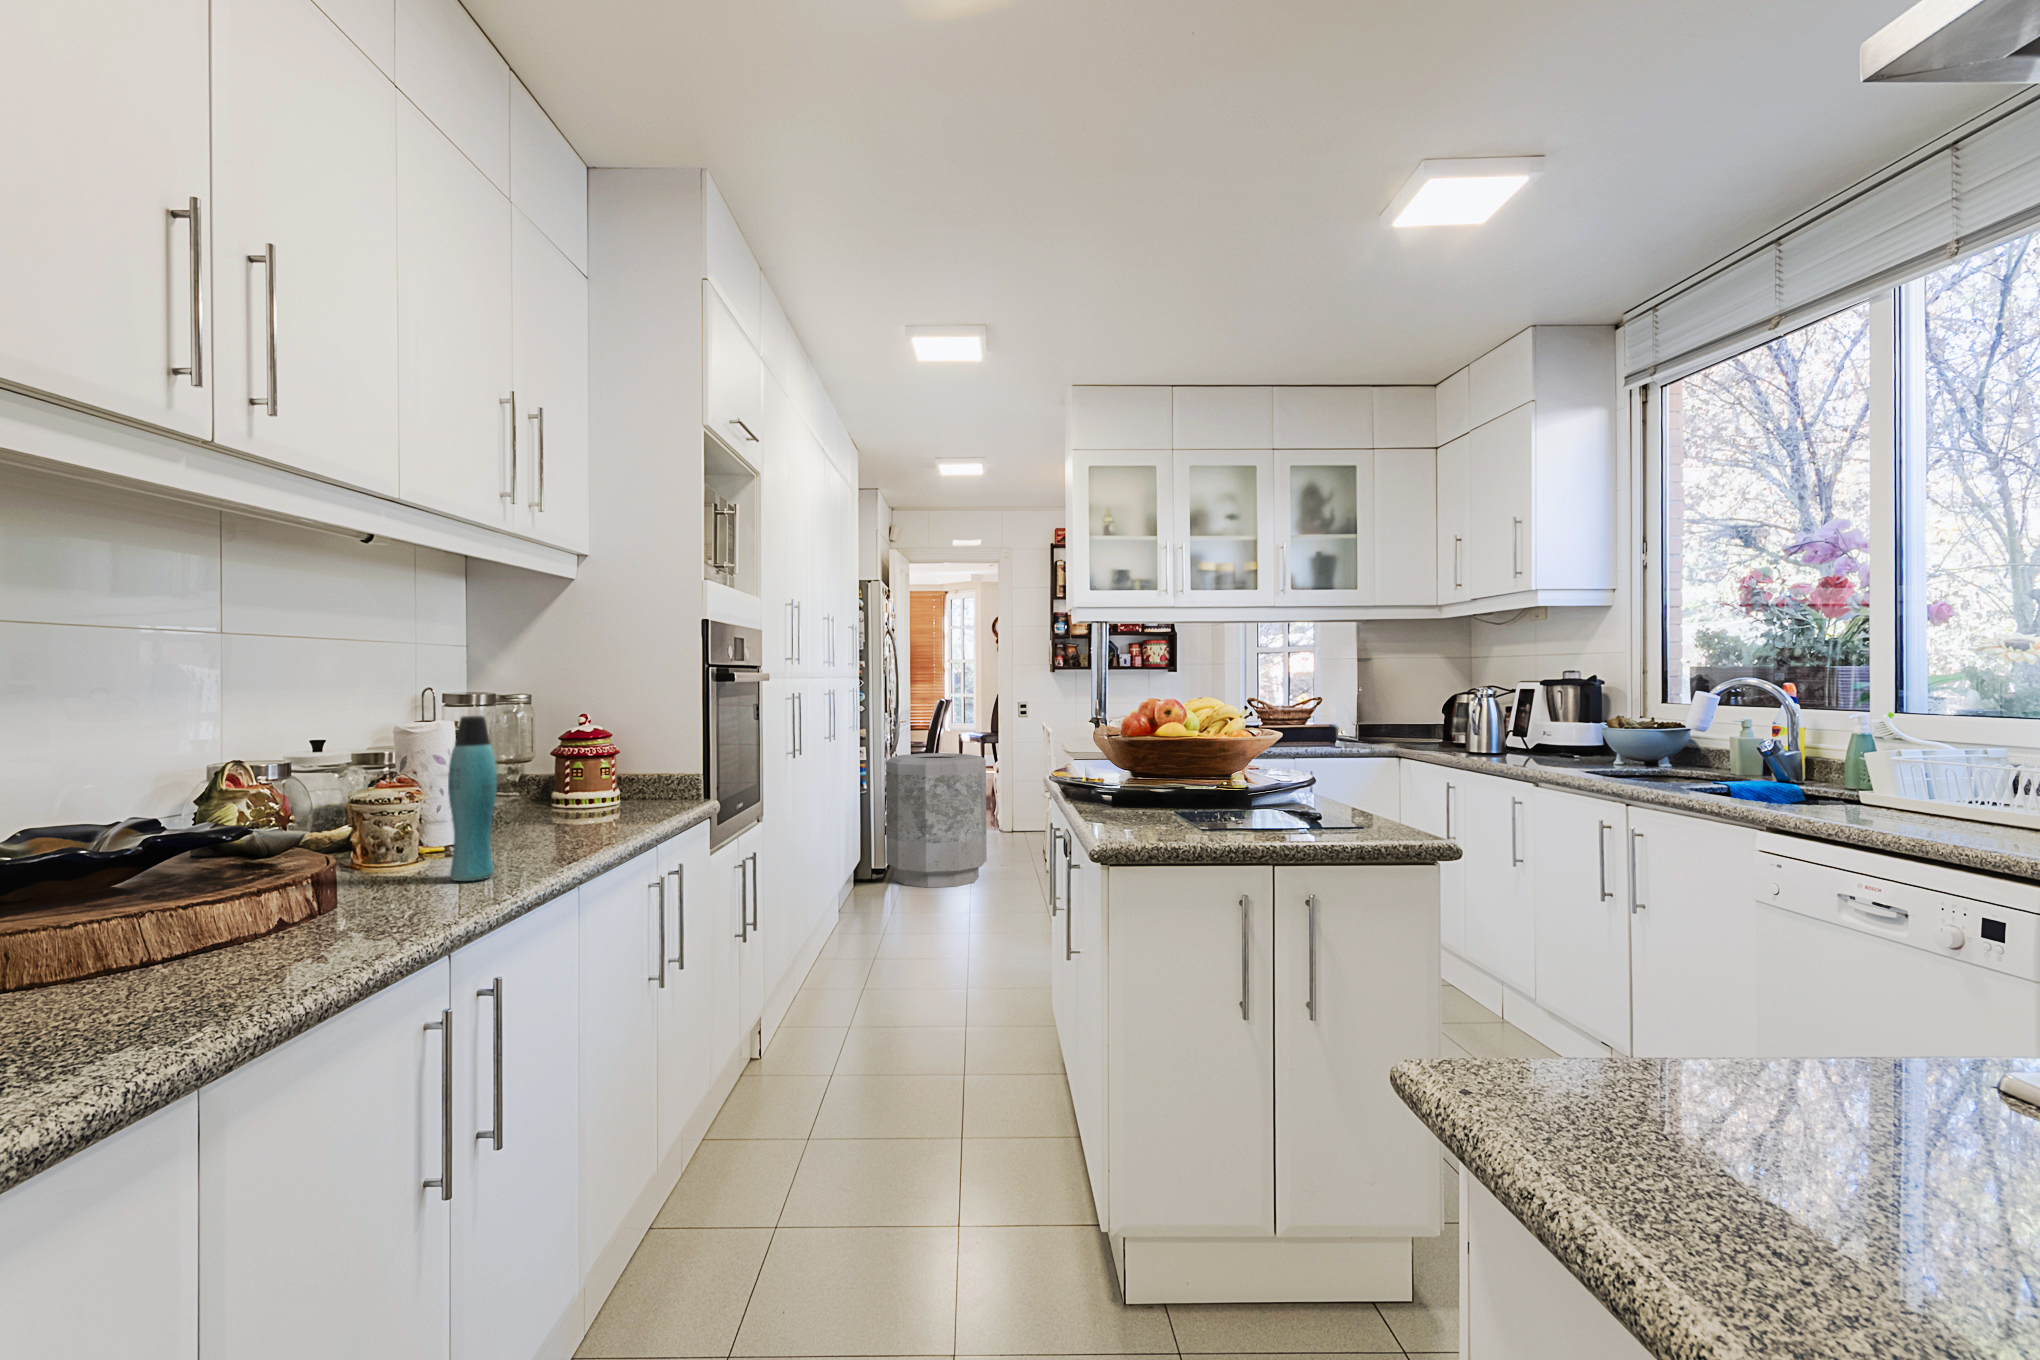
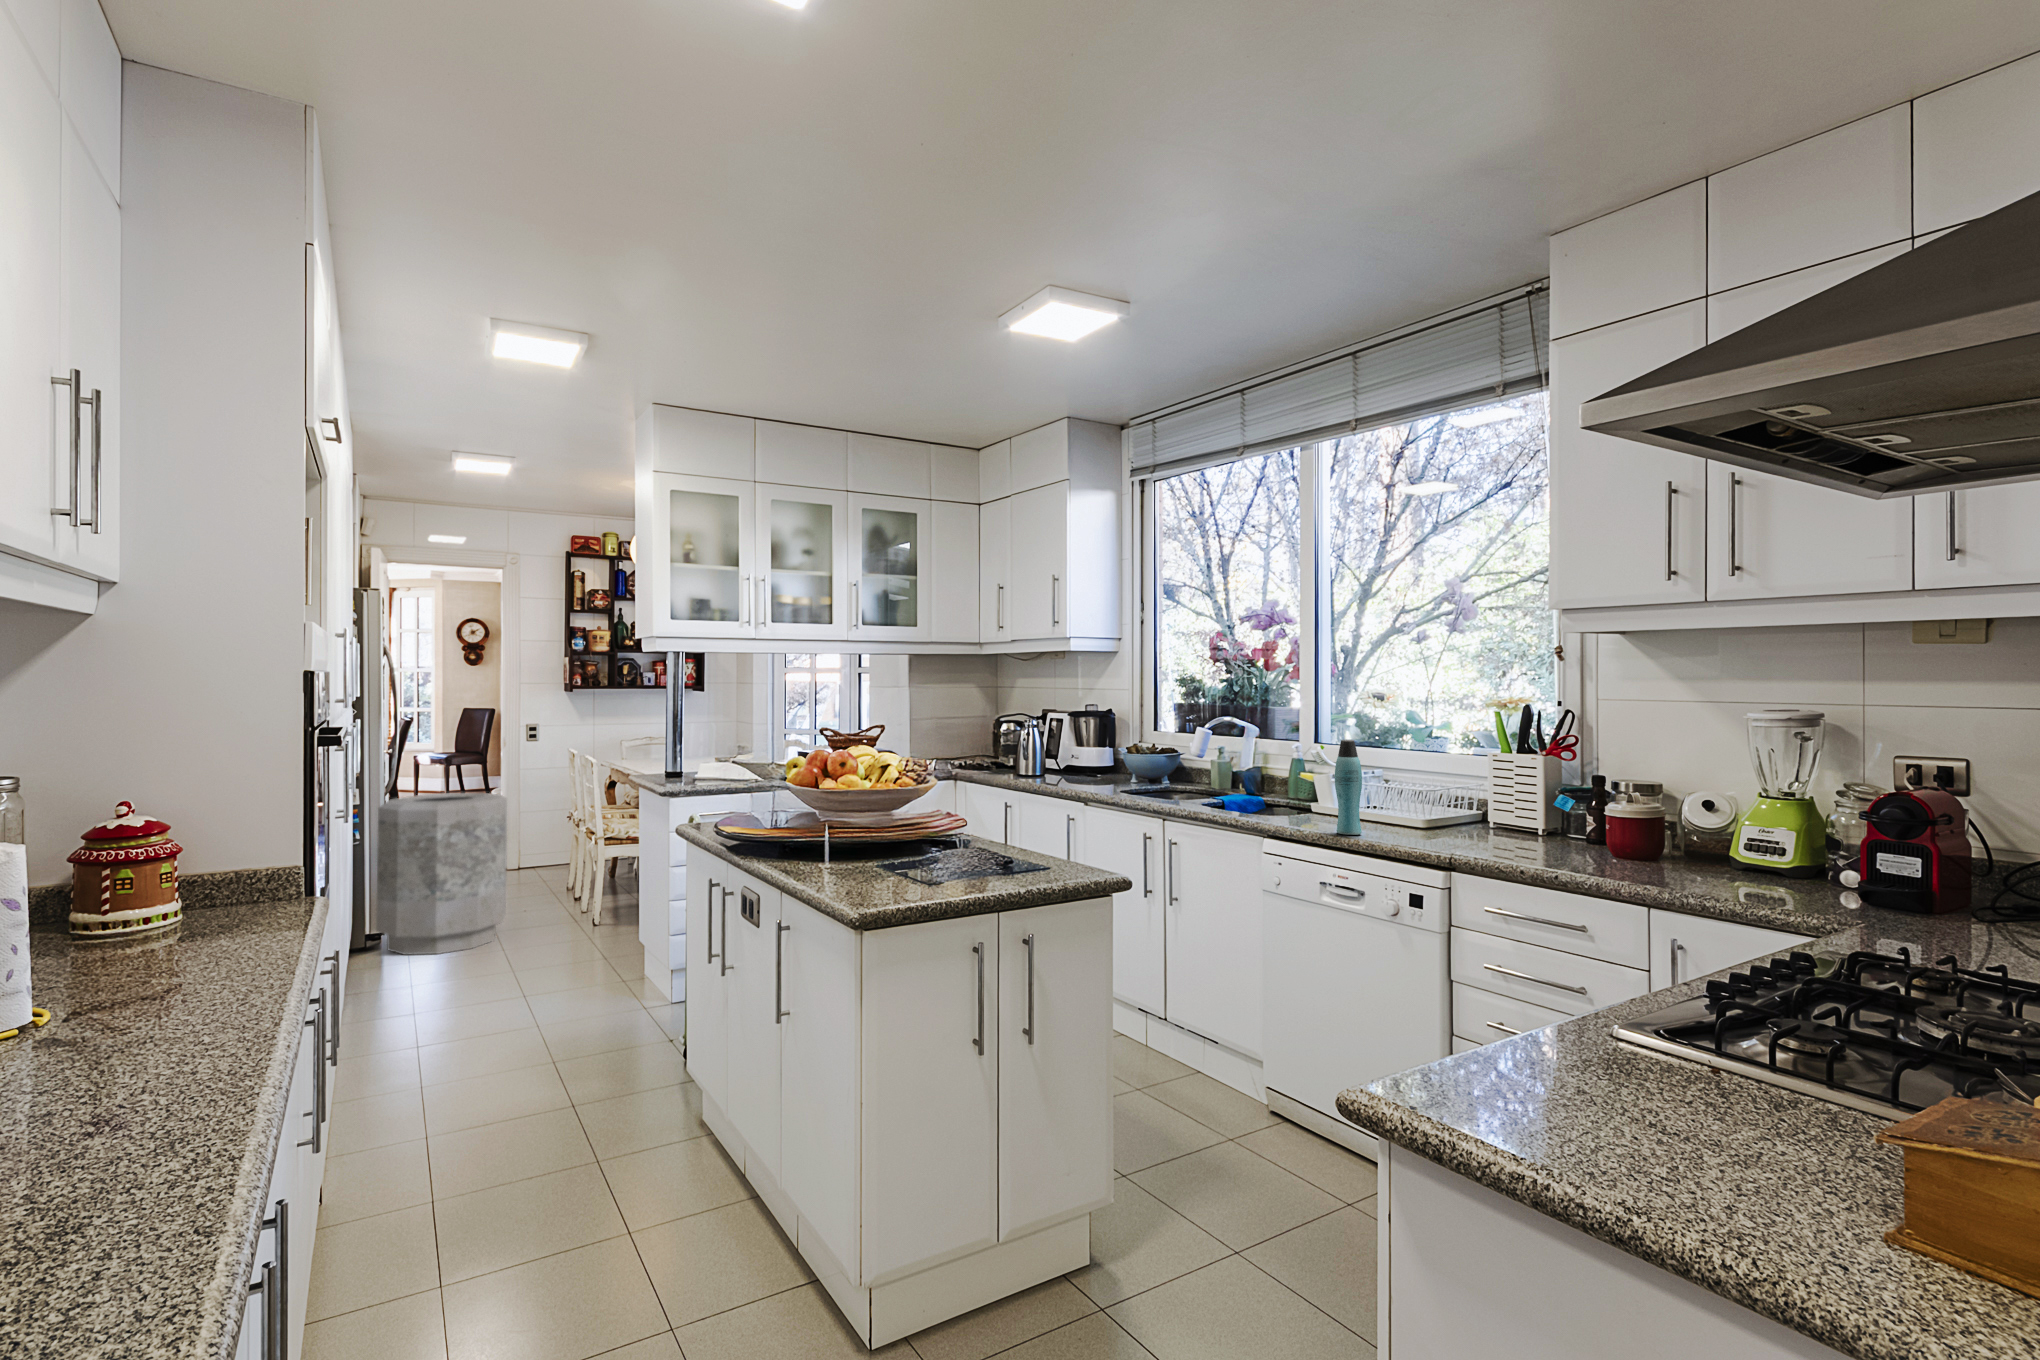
bottle: present [448,716,497,881] -> present [1335,740,1362,835]

